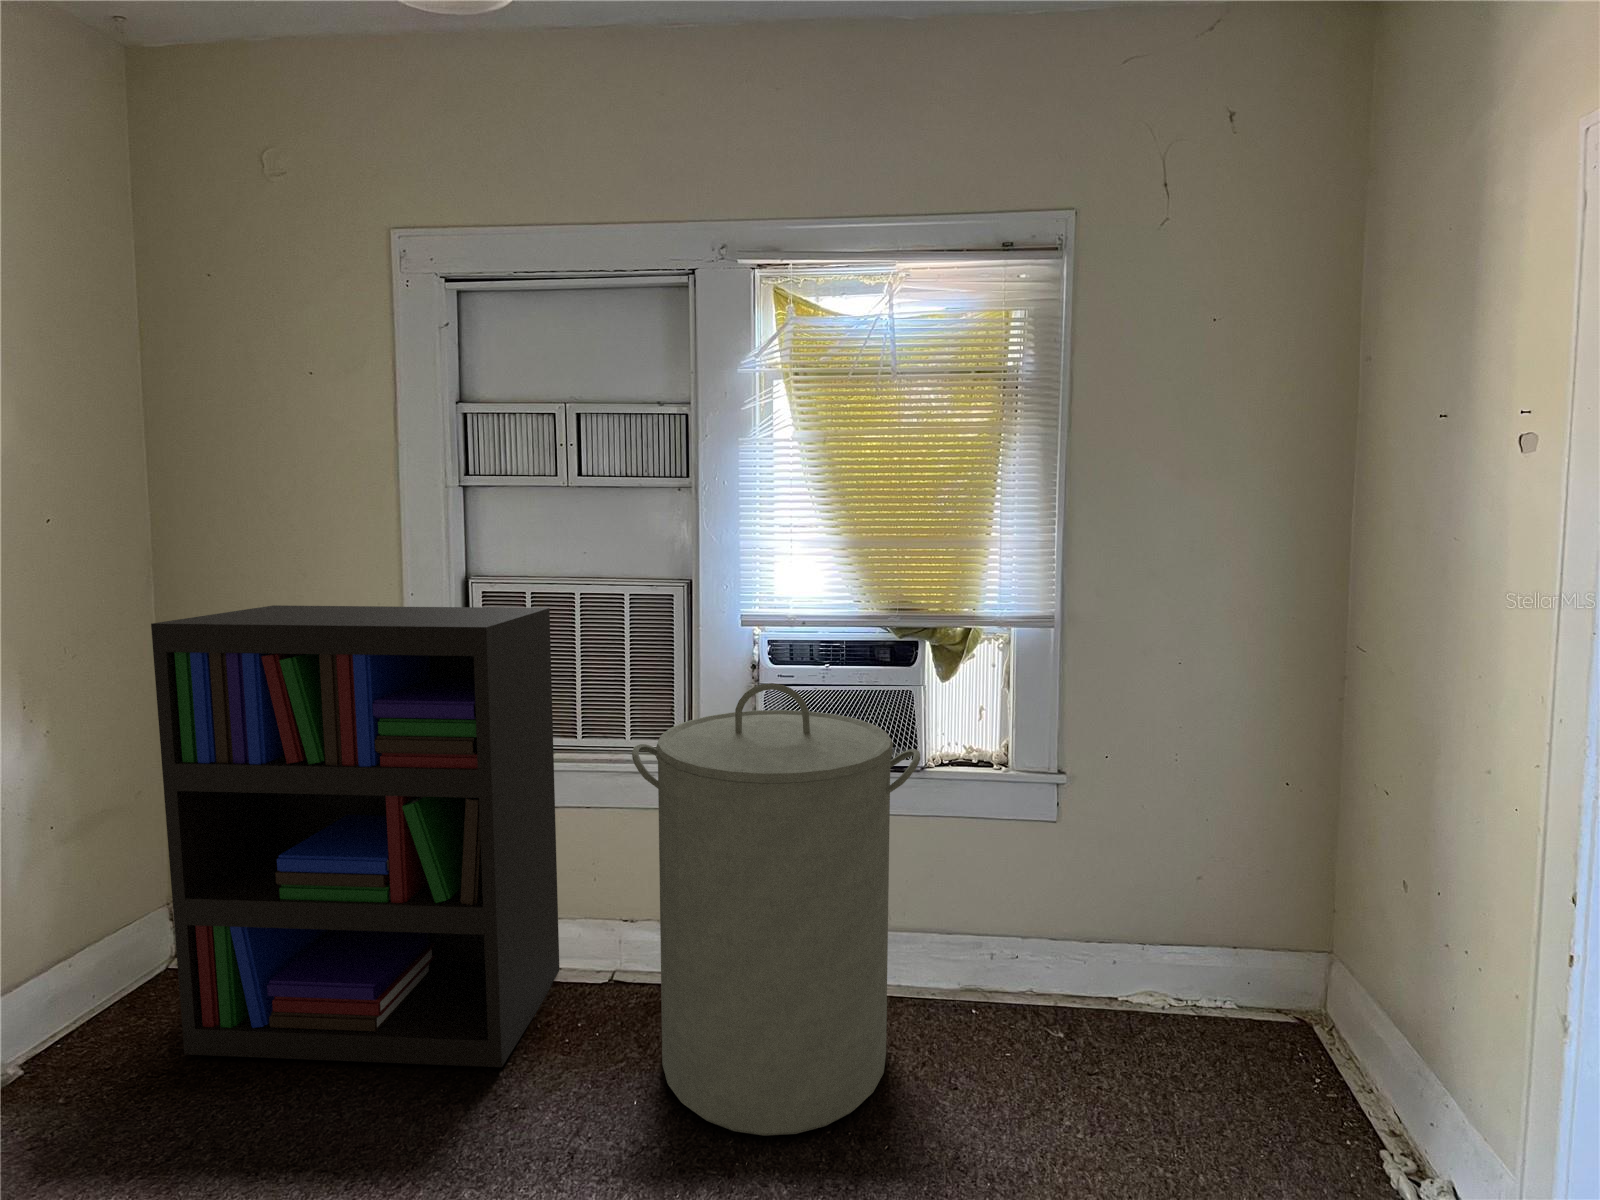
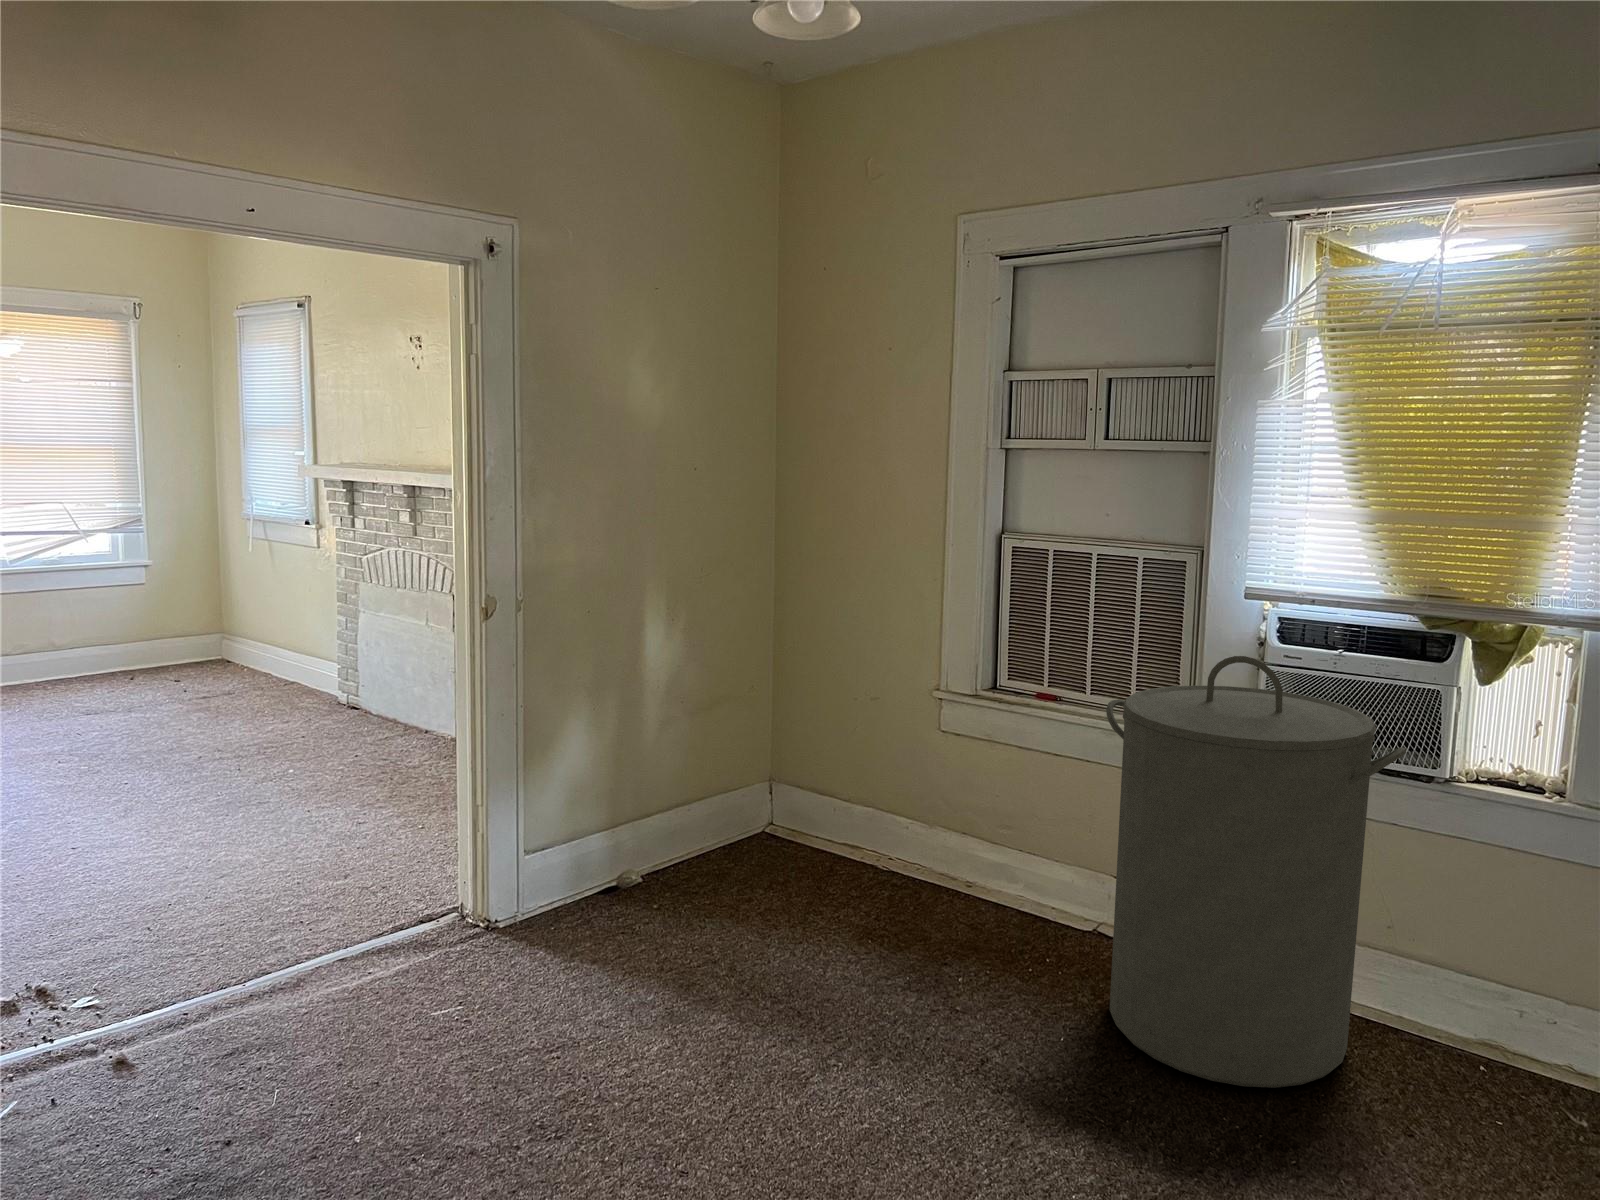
bookshelf: present [151,605,559,1067] -> none [769,547,1064,957]

